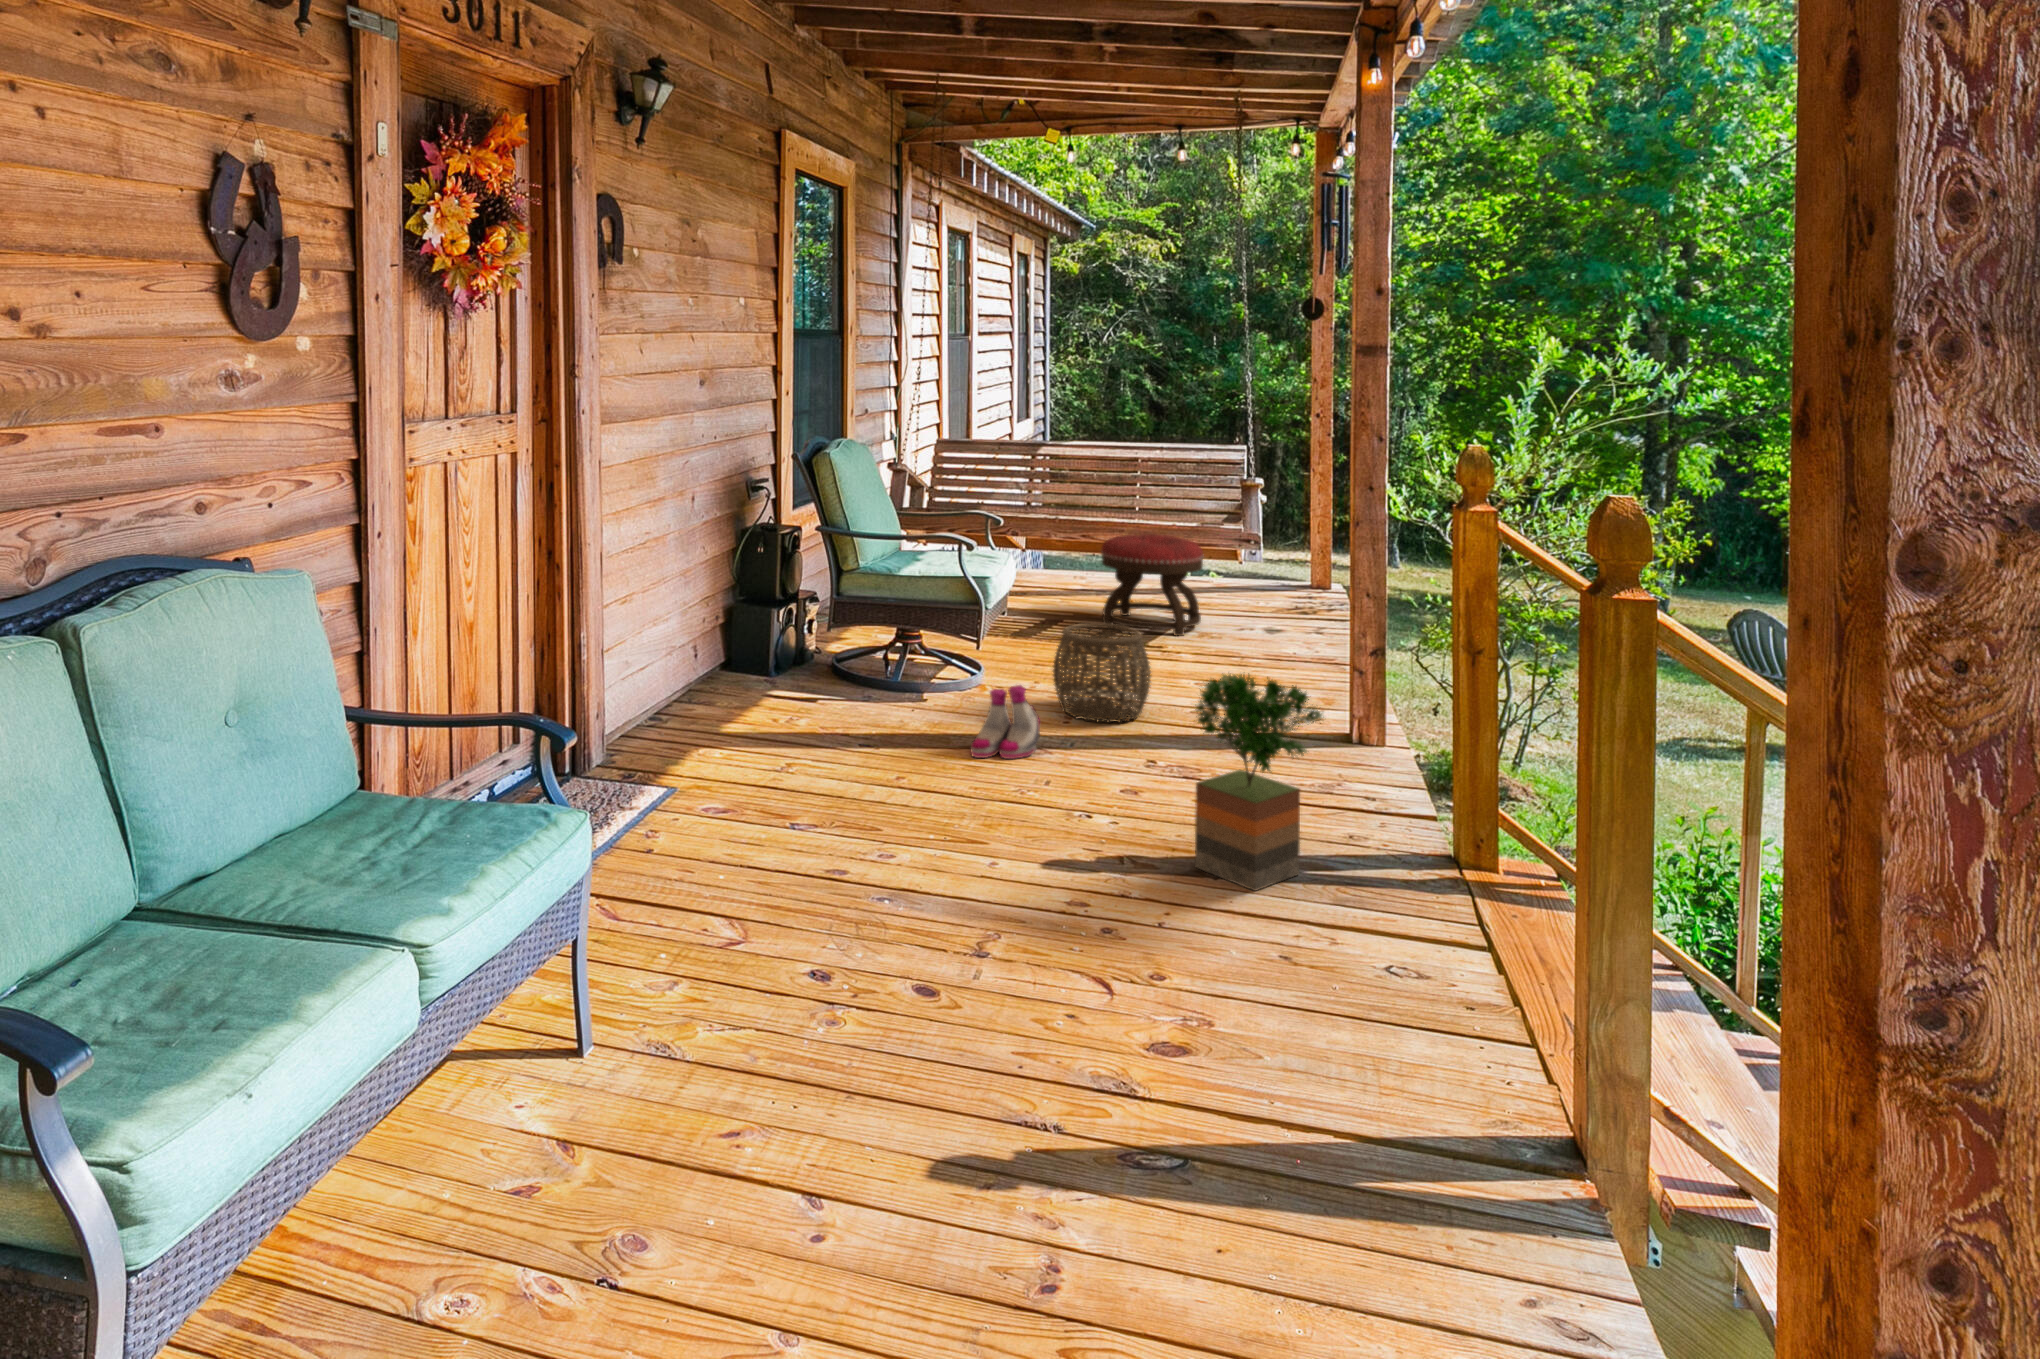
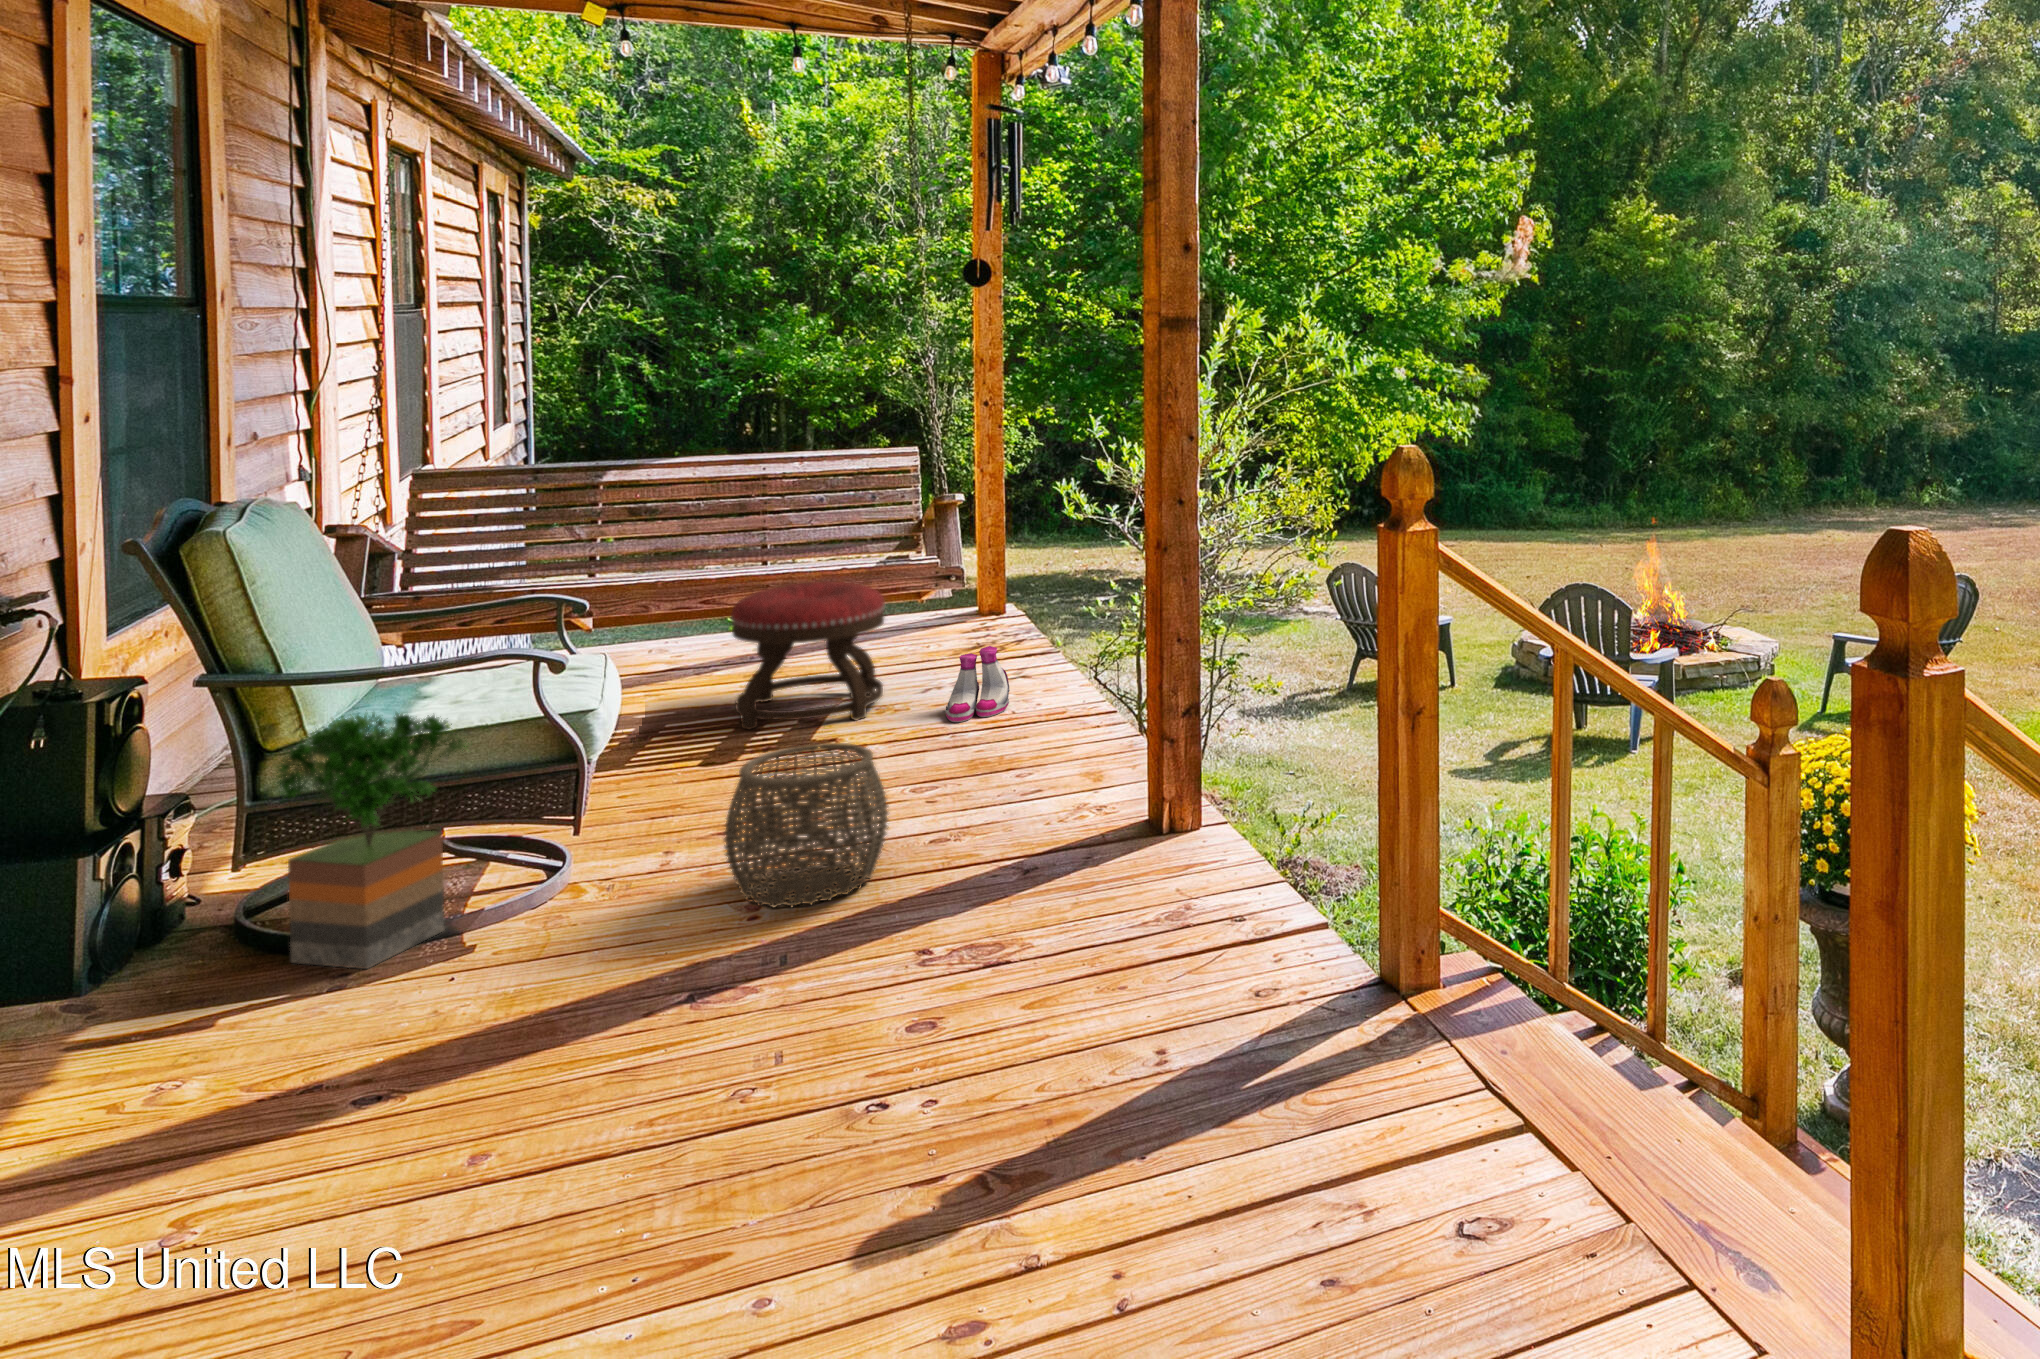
potted tree: present [1195,673,1324,891] -> present [275,713,469,969]
boots: present [971,685,1040,759] -> present [945,646,1010,722]

